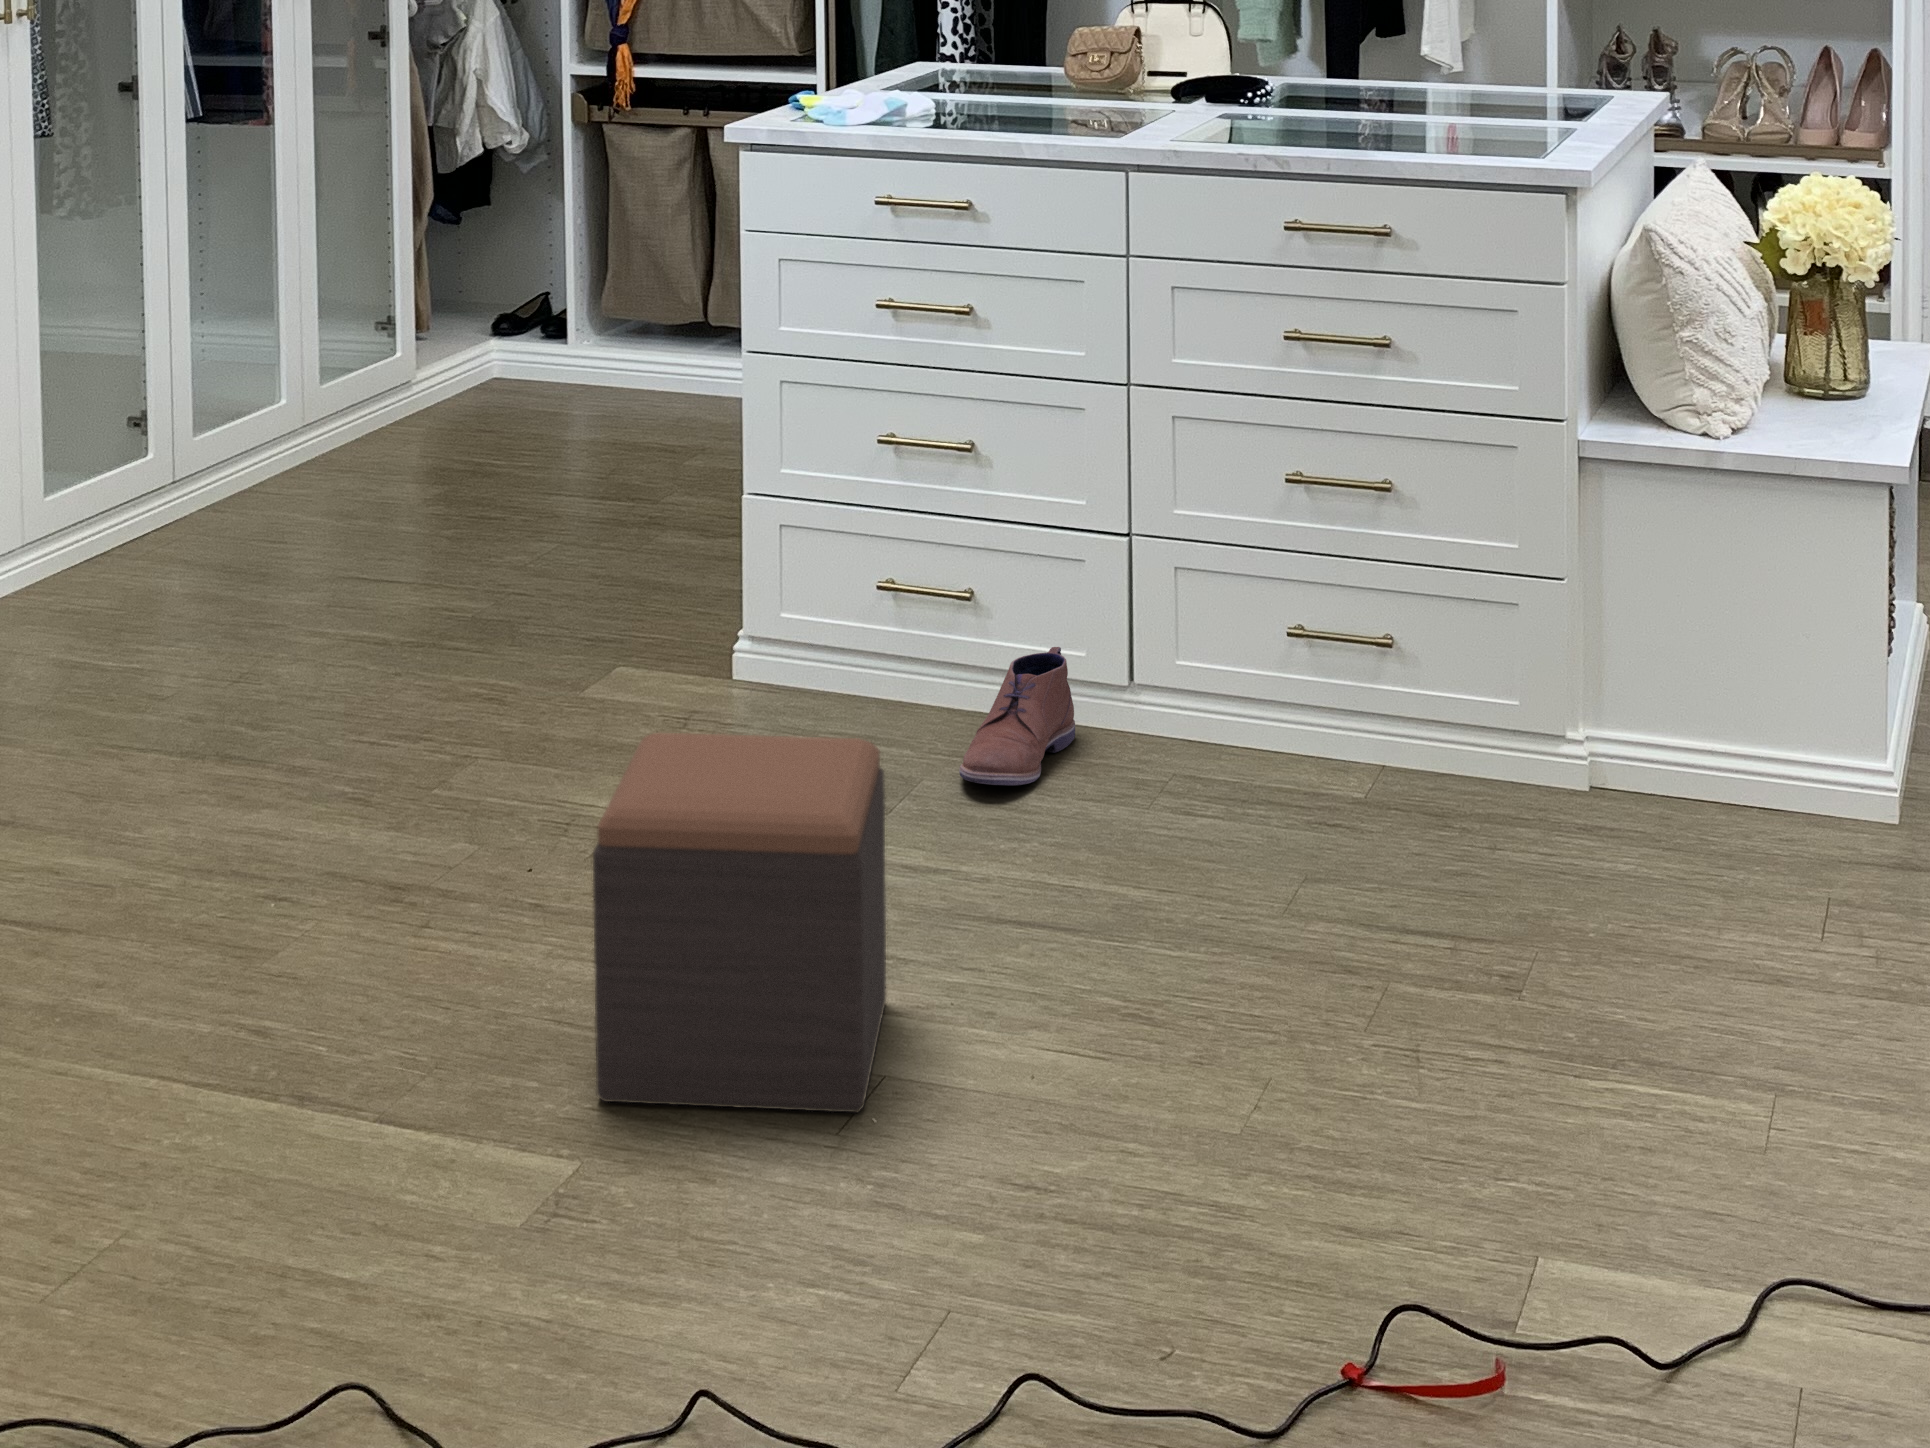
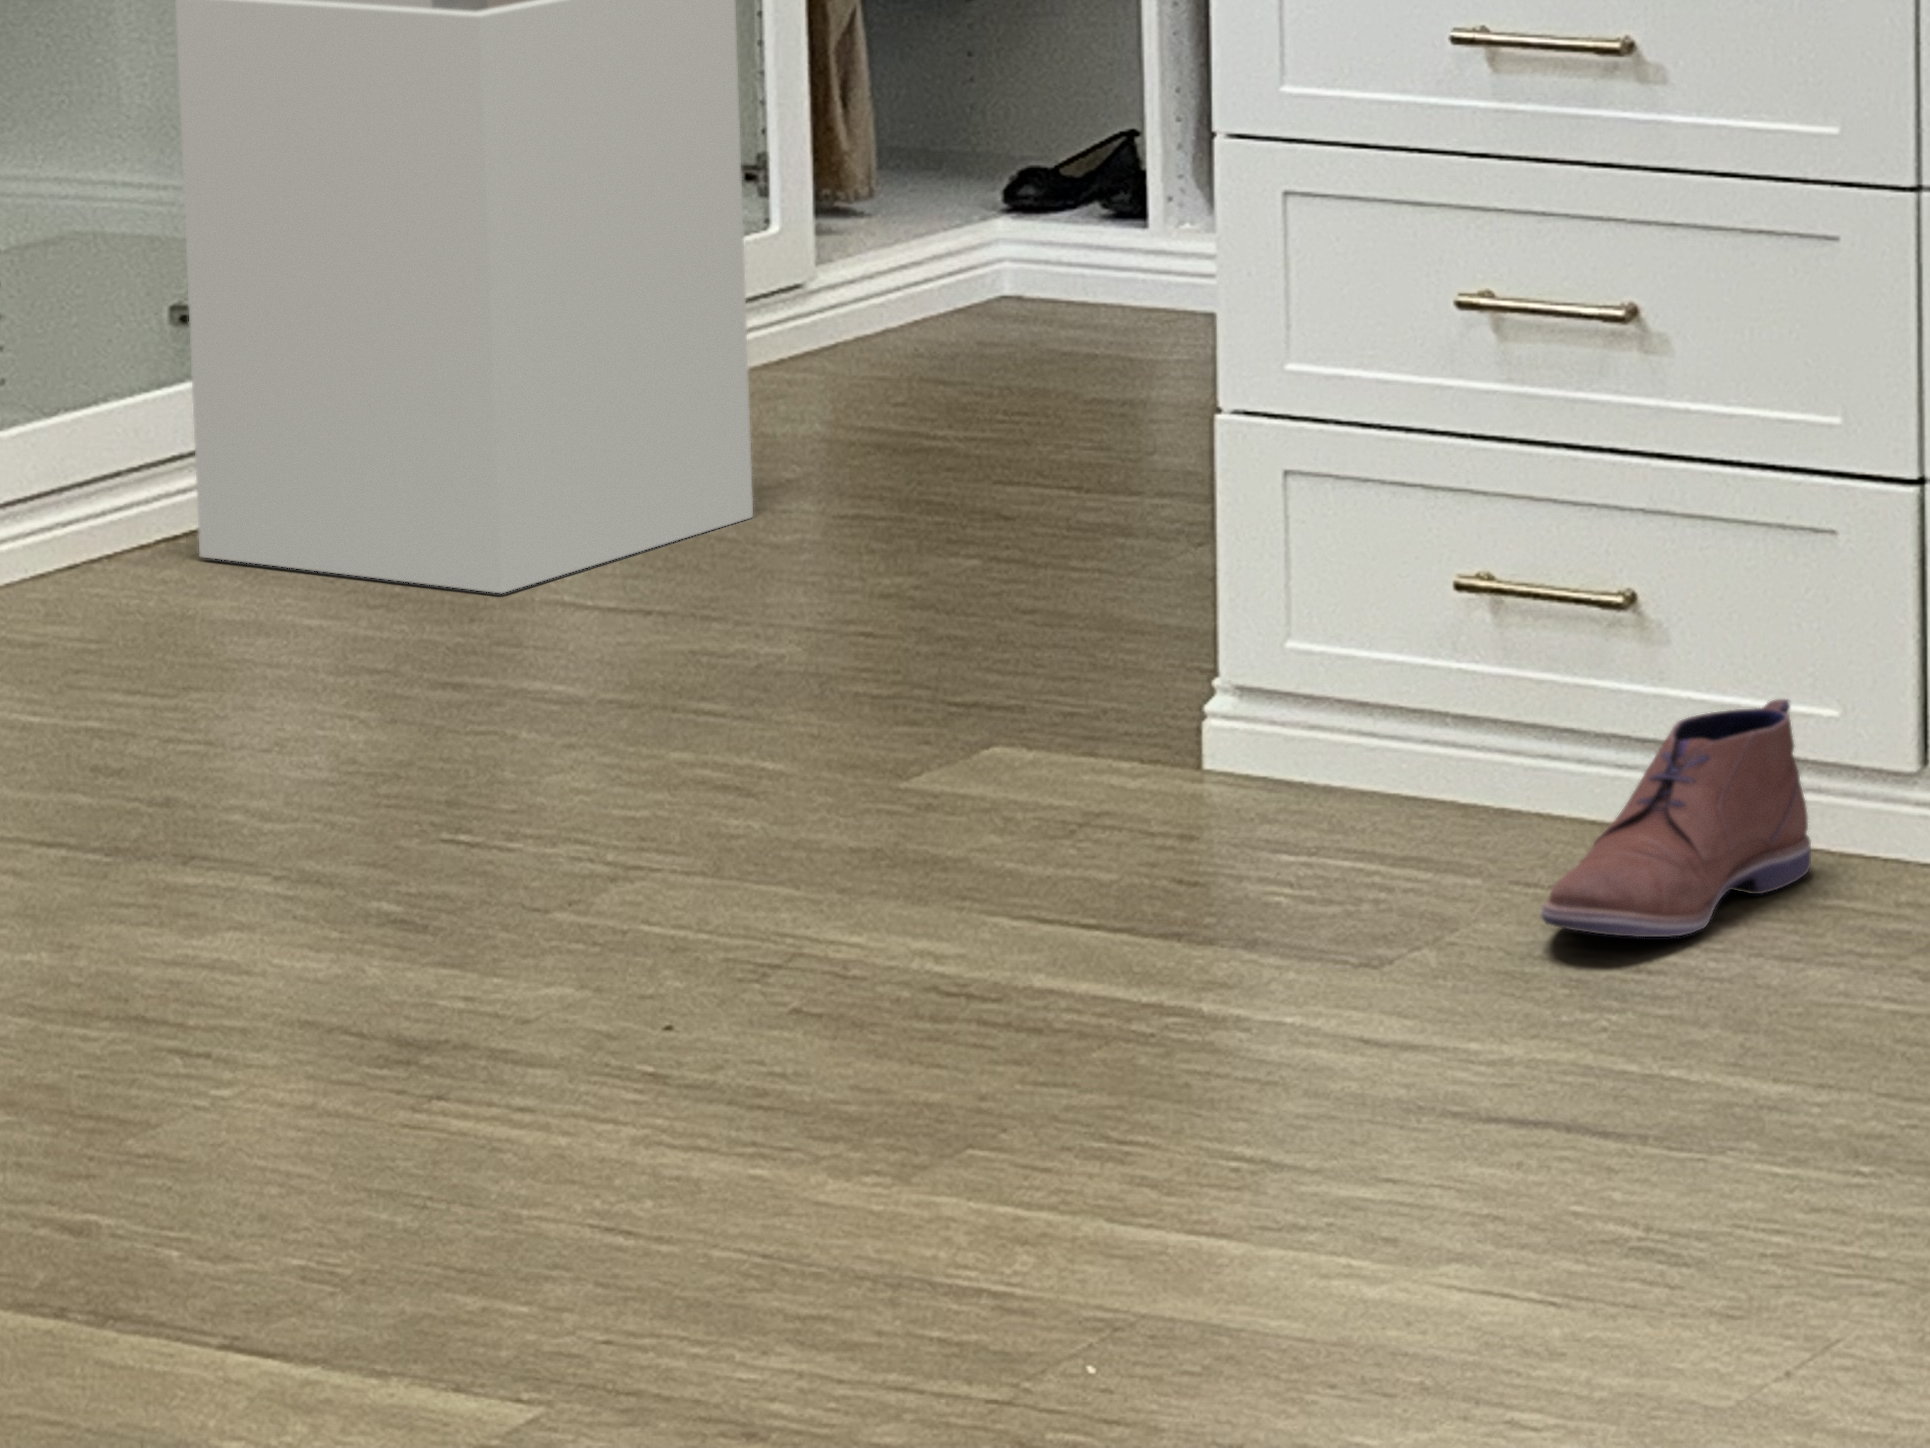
laundry hamper: none [148,232,431,569] -> present [175,0,753,593]
footstool: present [593,733,886,1113] -> none [617,735,1223,1382]

